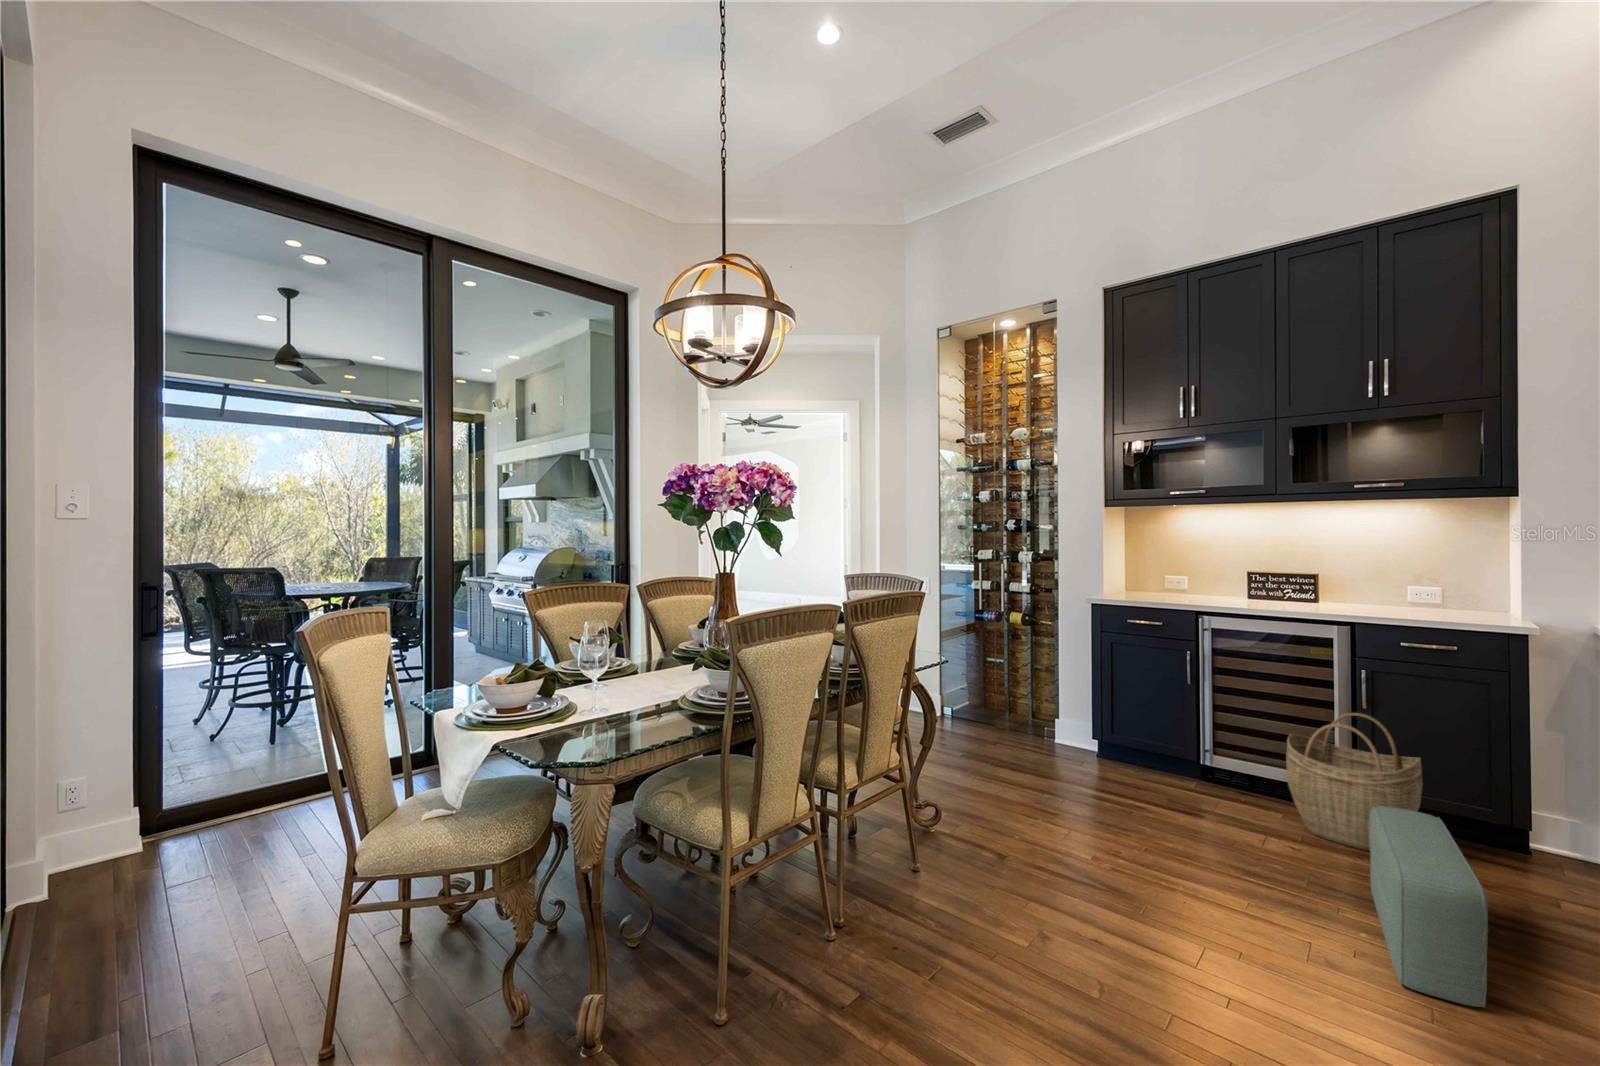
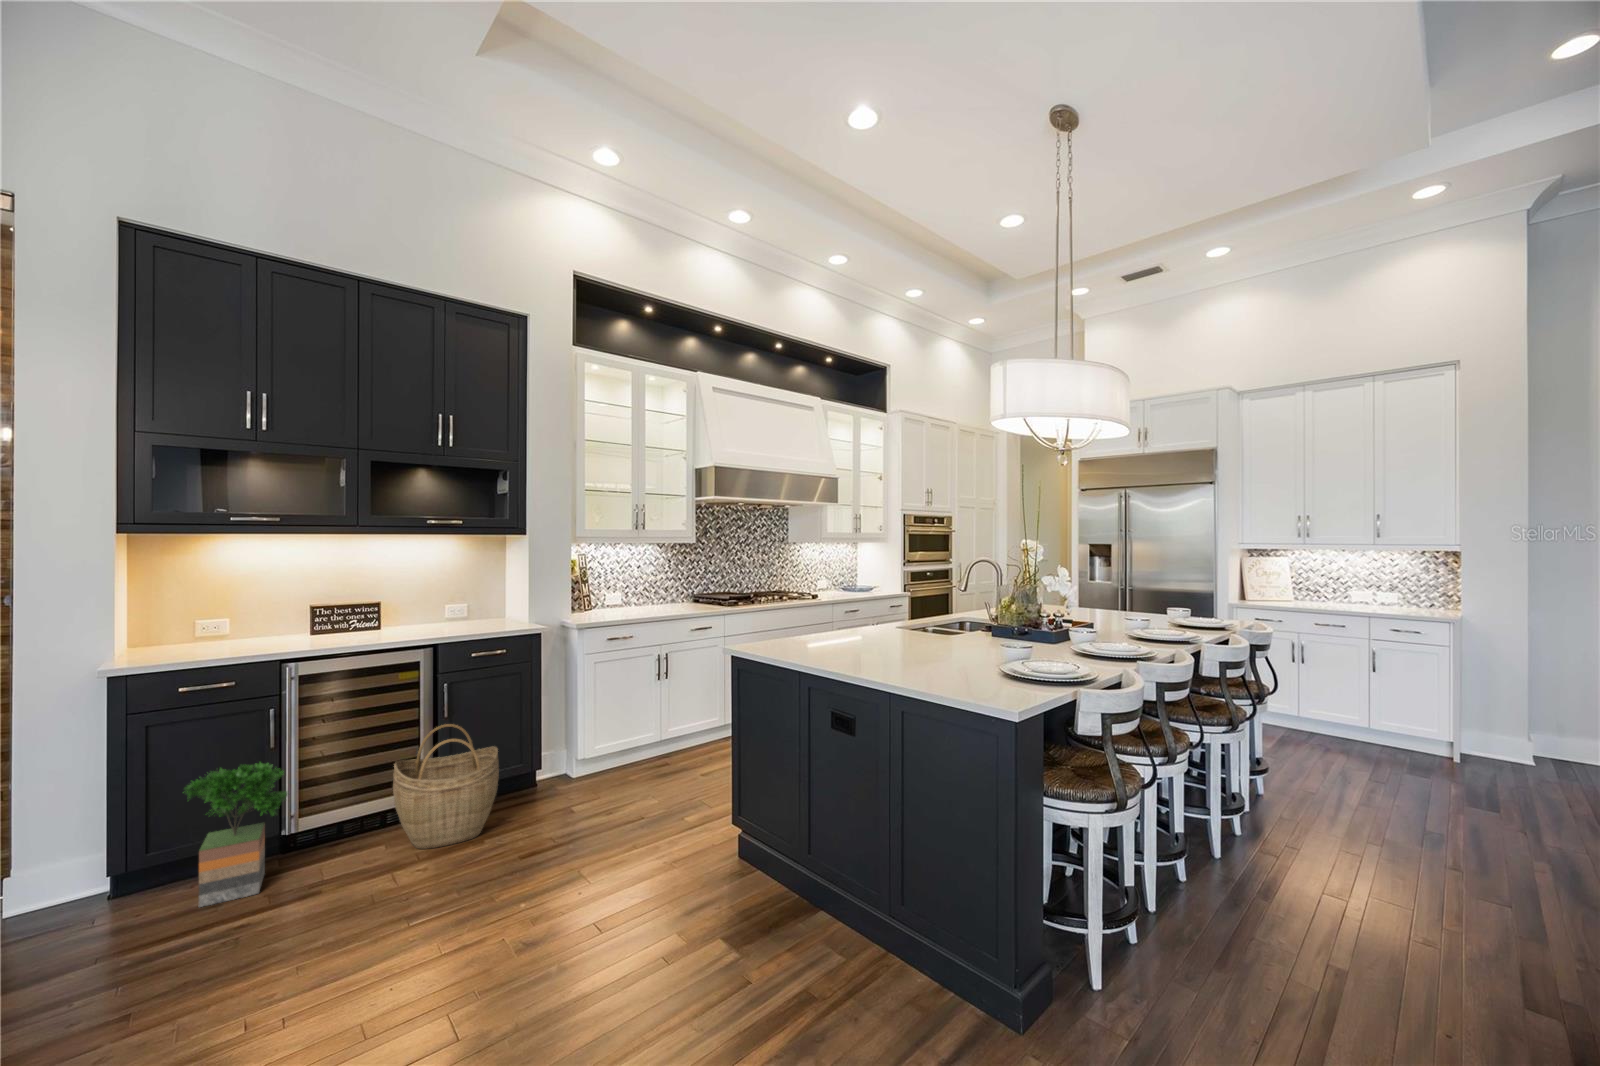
potted tree: none [1121,687,1194,799] -> present [183,762,288,907]
pouf: present [1369,806,1488,1007] -> none [500,788,618,928]

